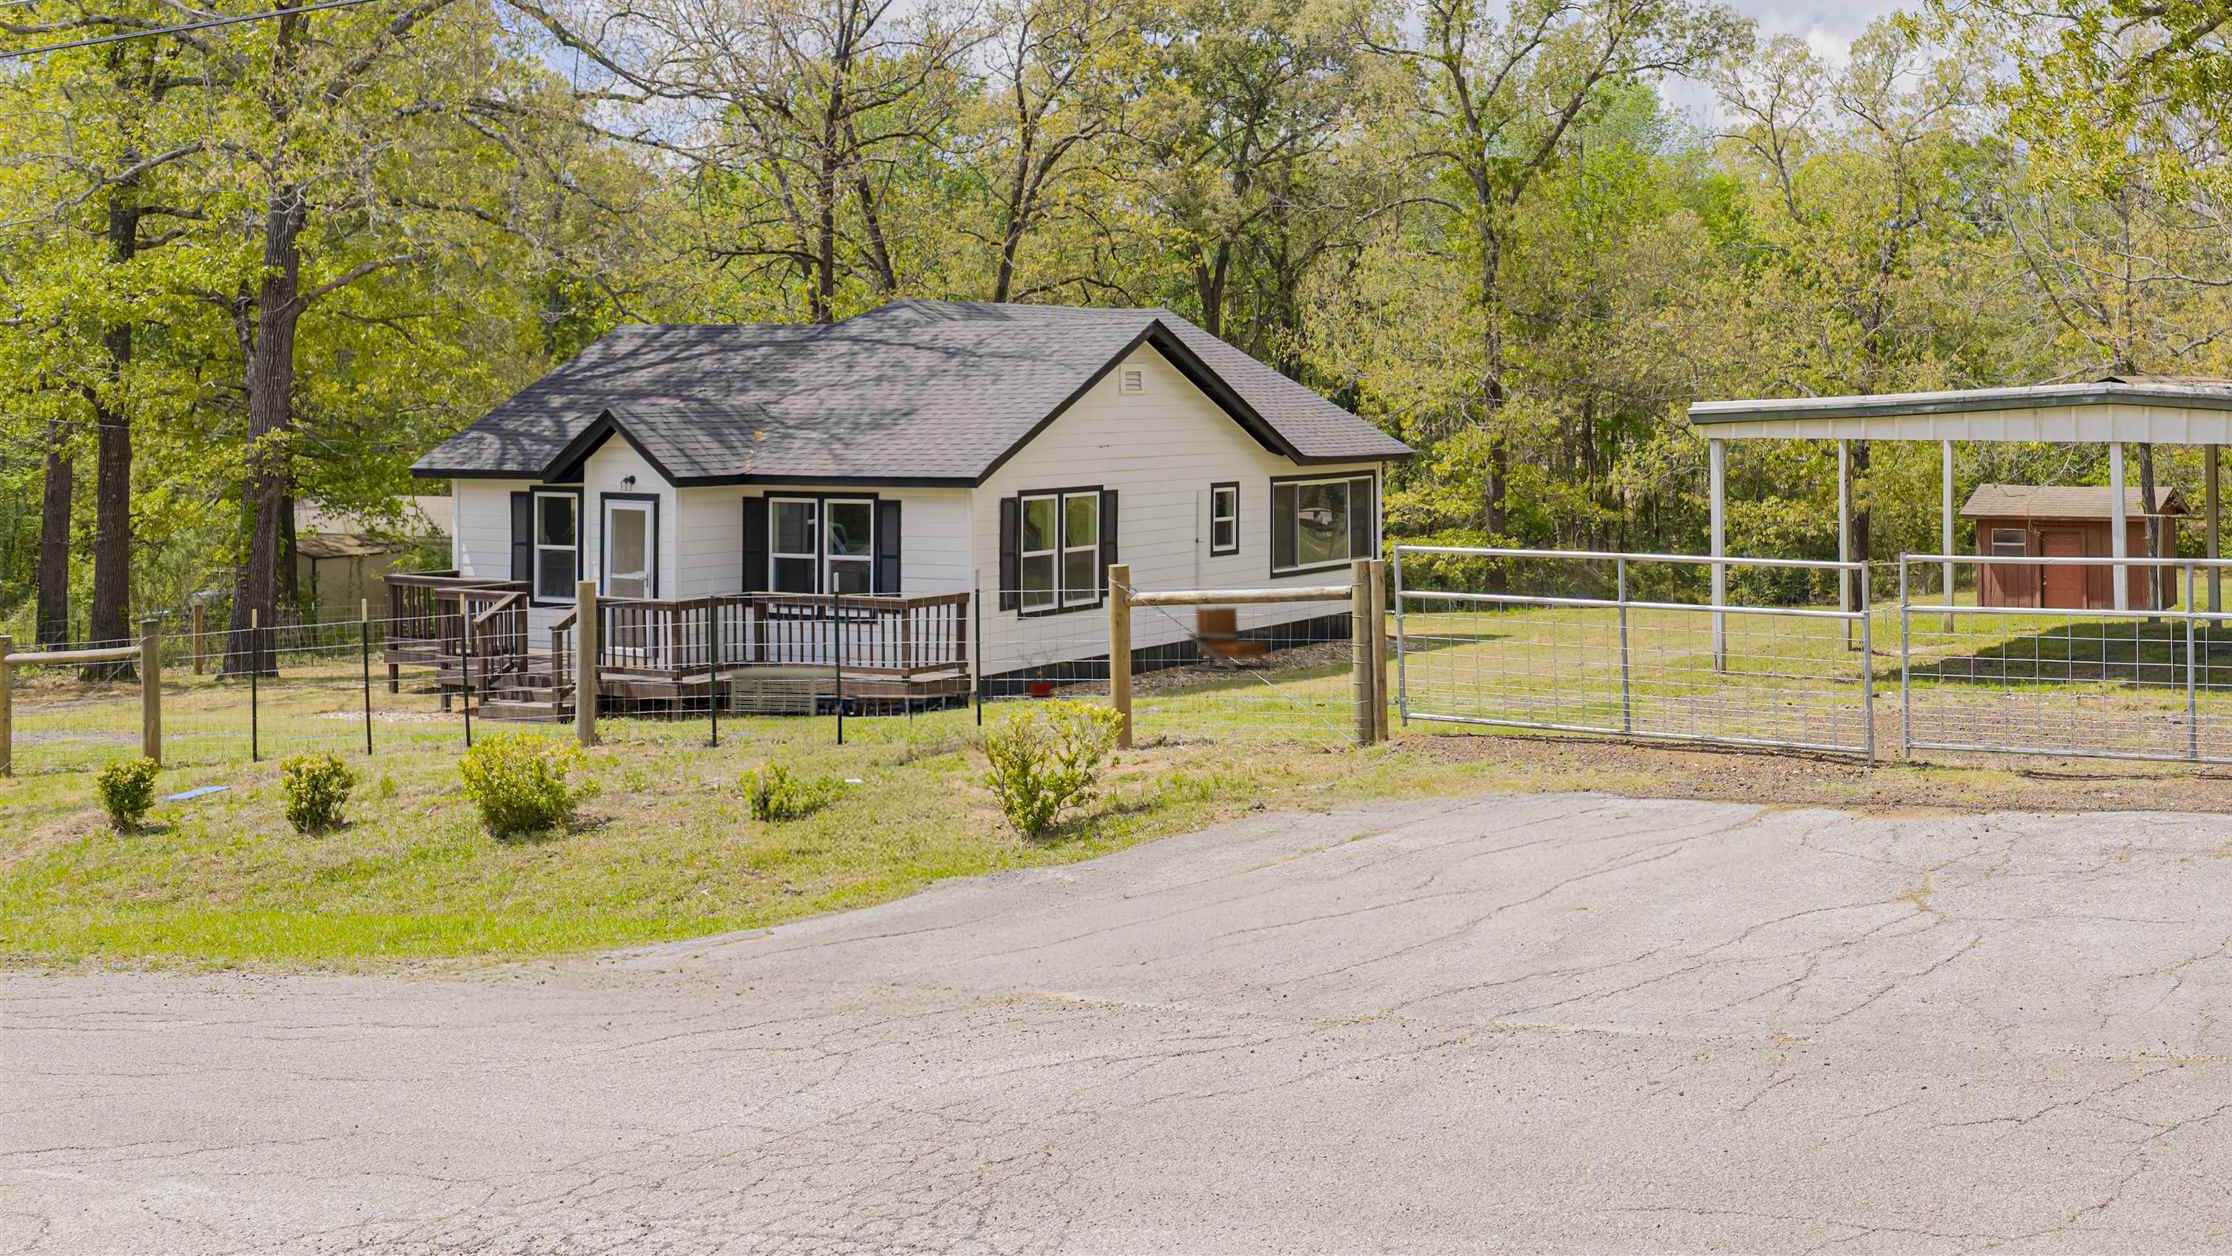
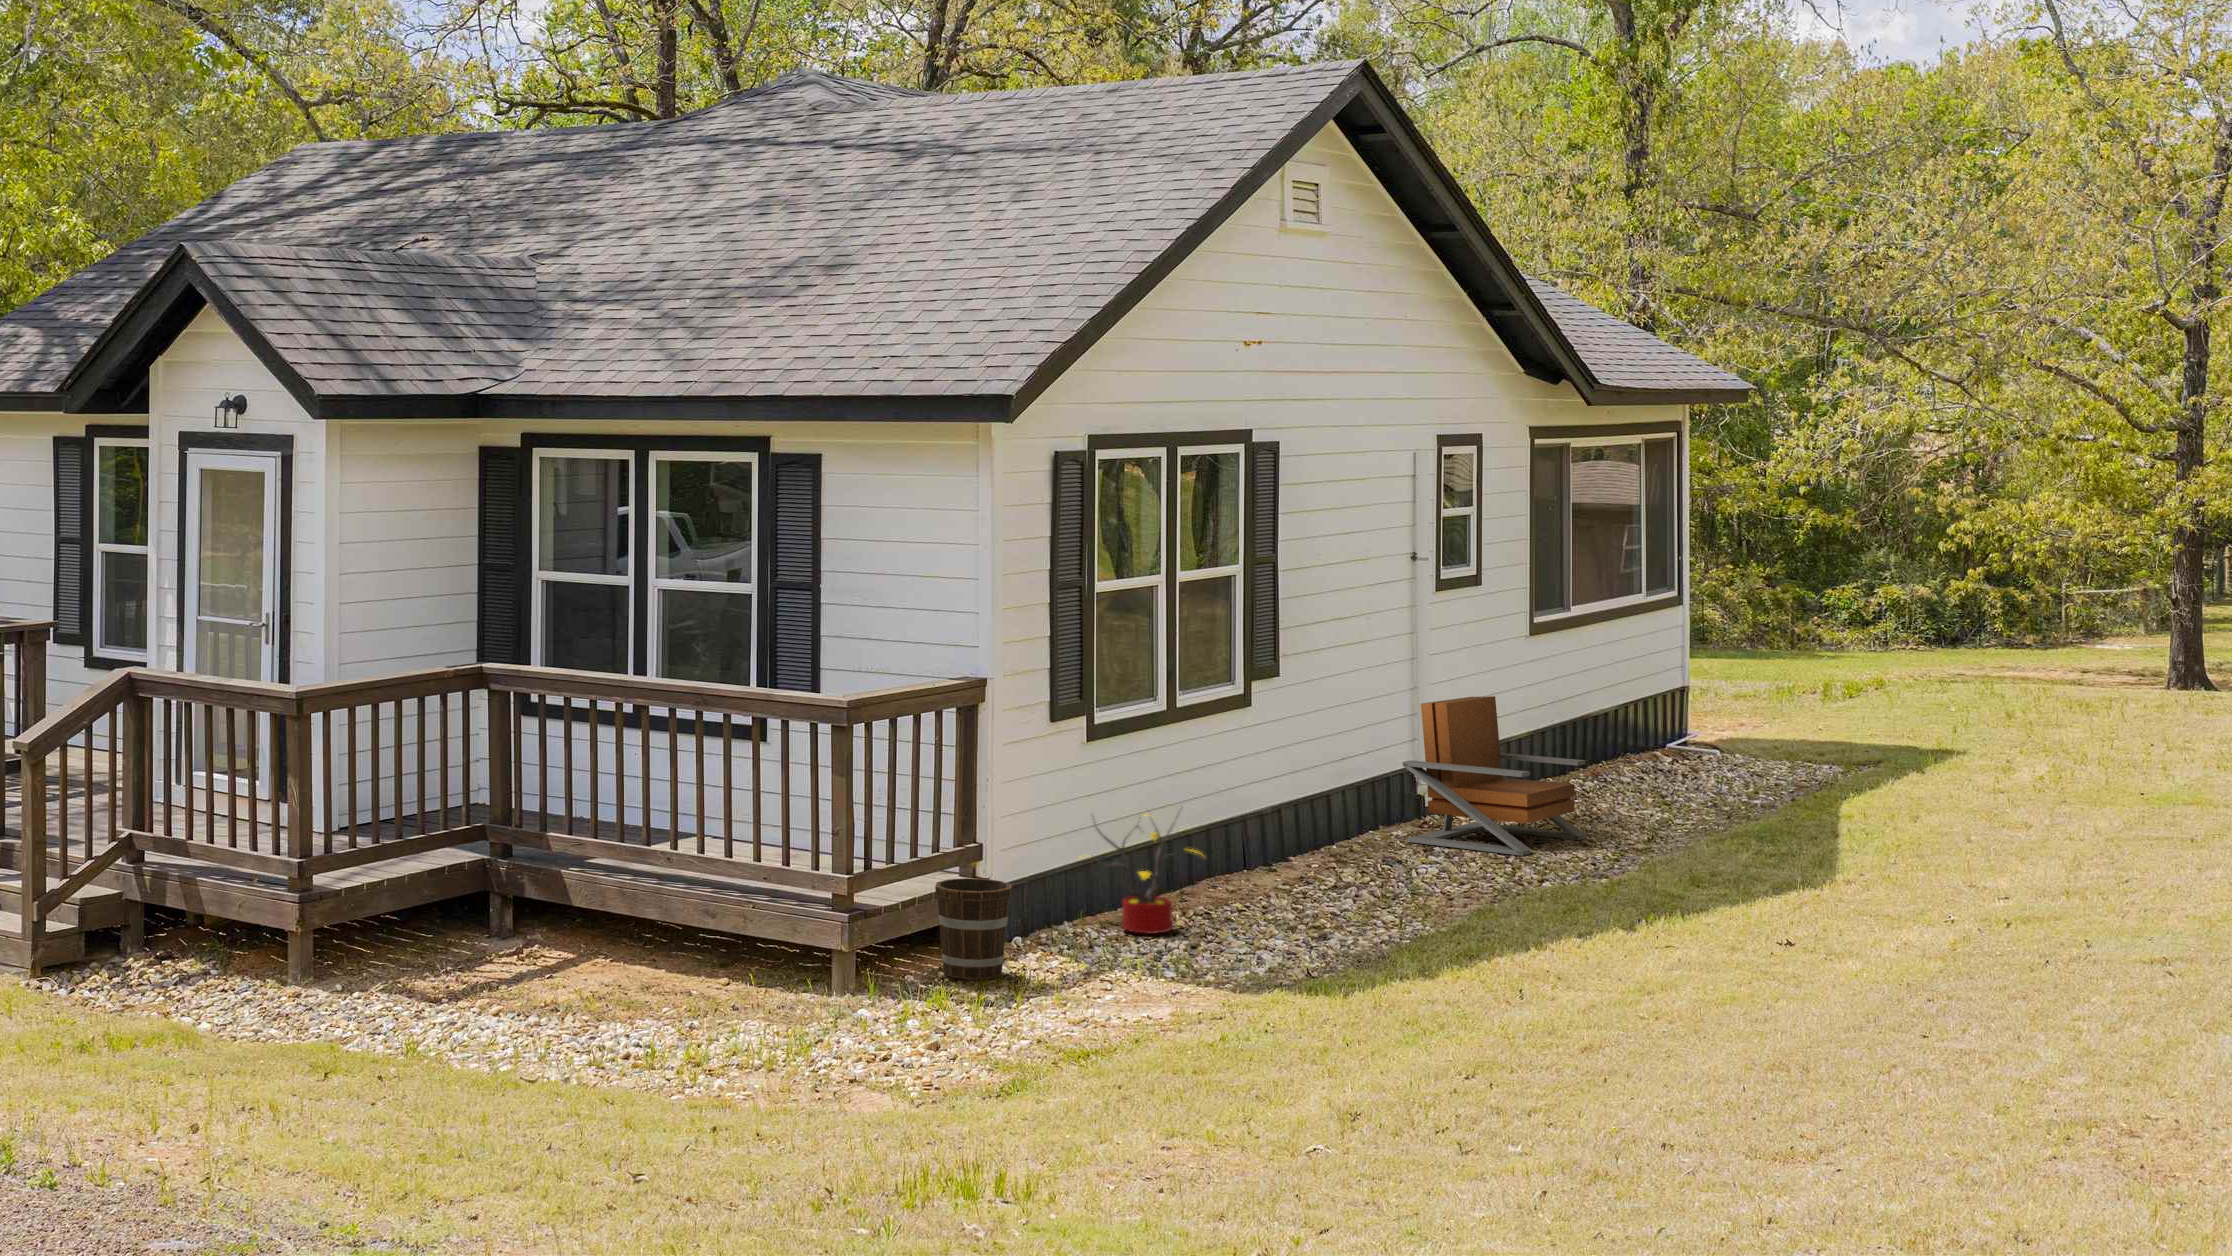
storage bench: present [728,667,839,716] -> none [420,845,690,995]
bucket: none [945,671,976,709] -> present [935,878,1011,980]

